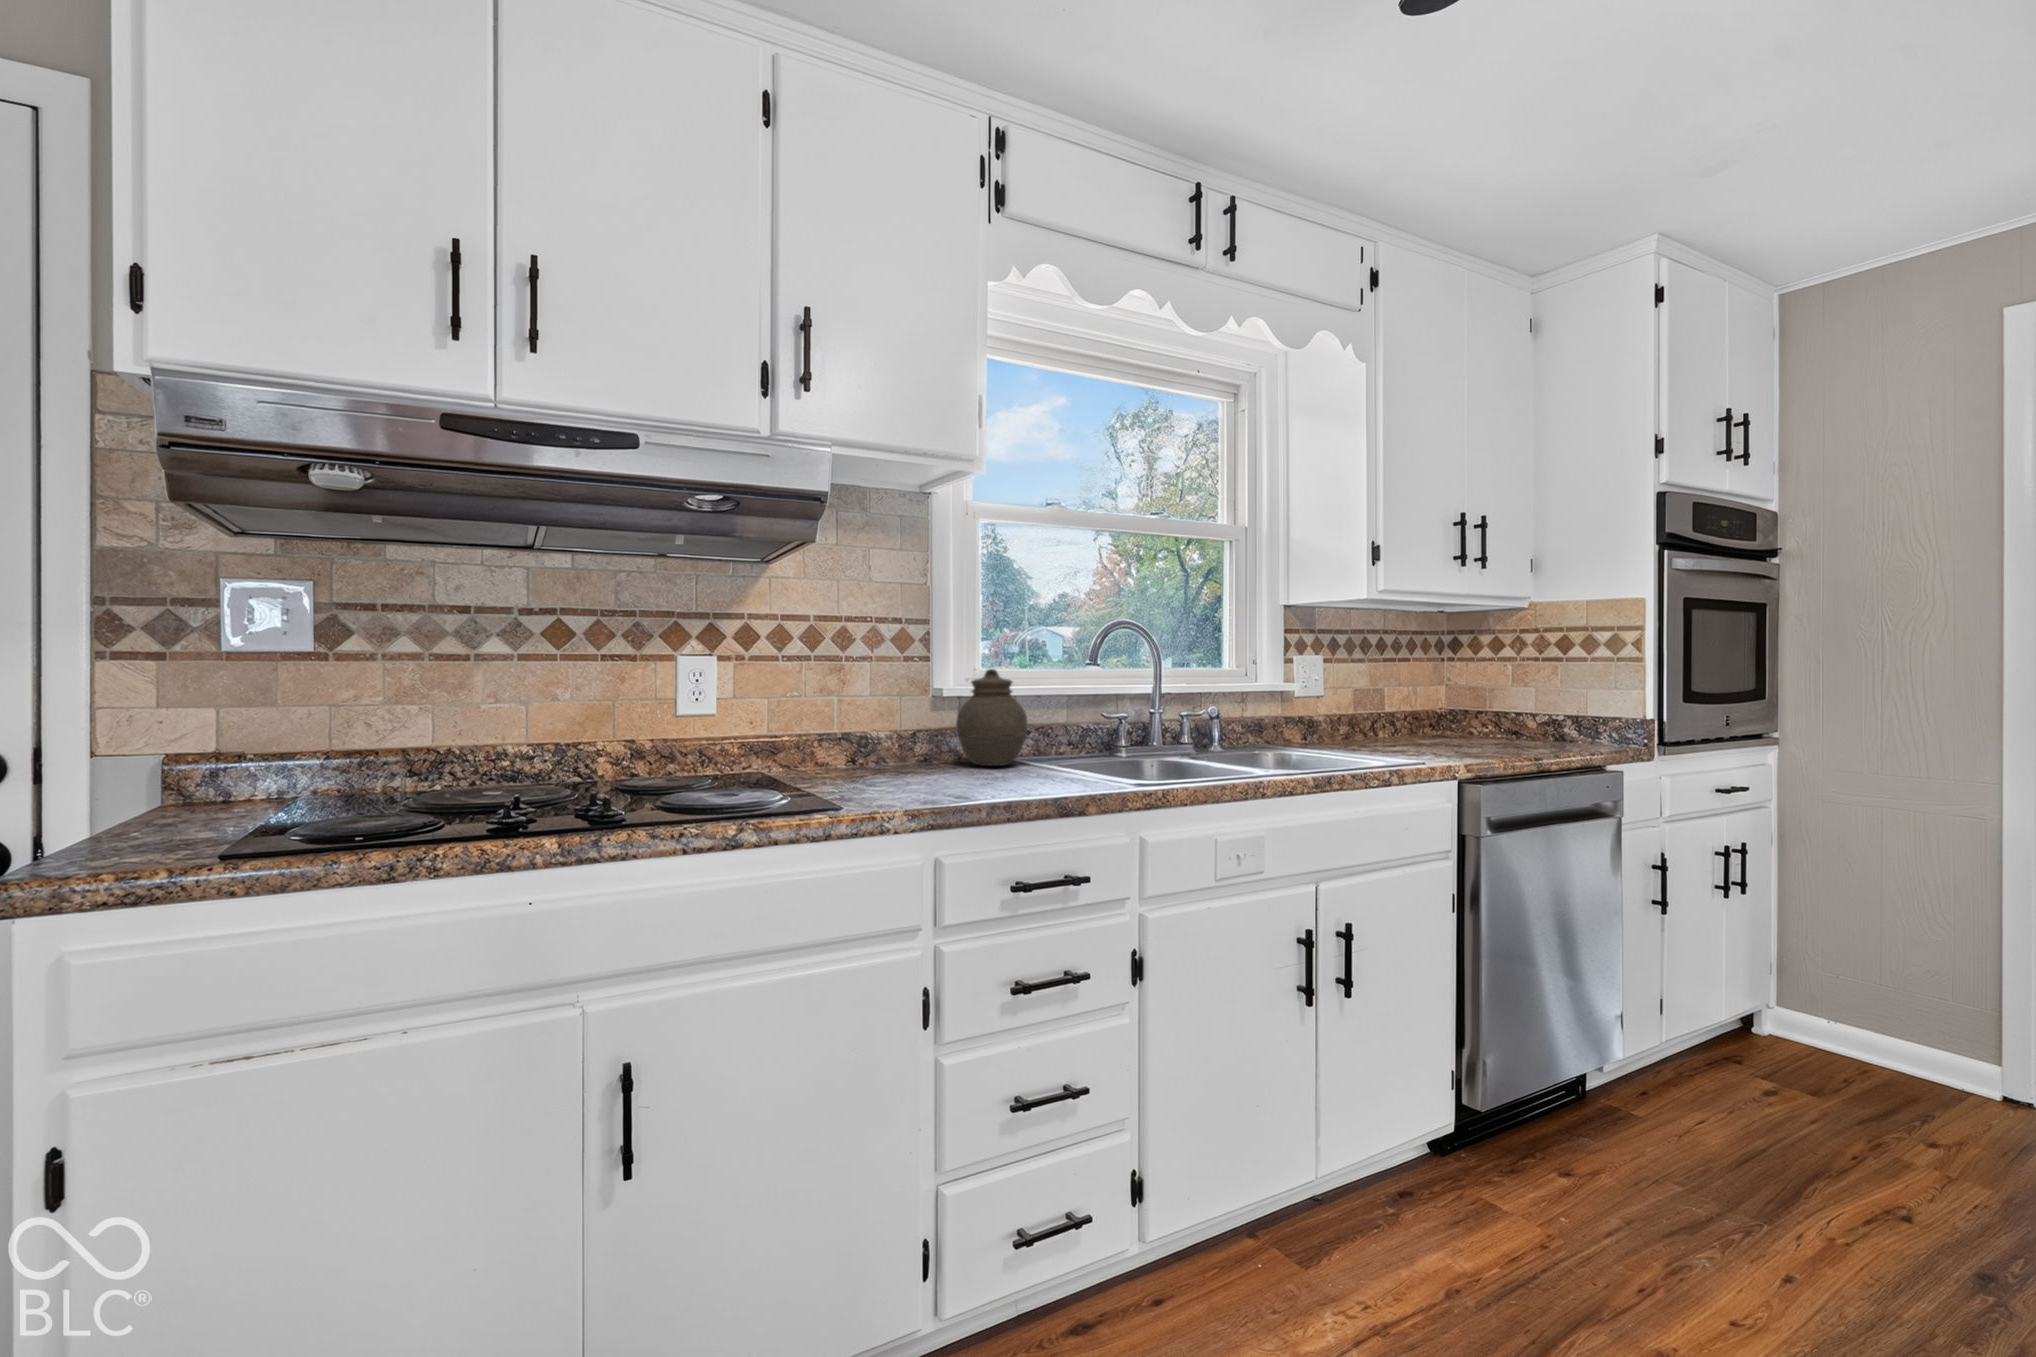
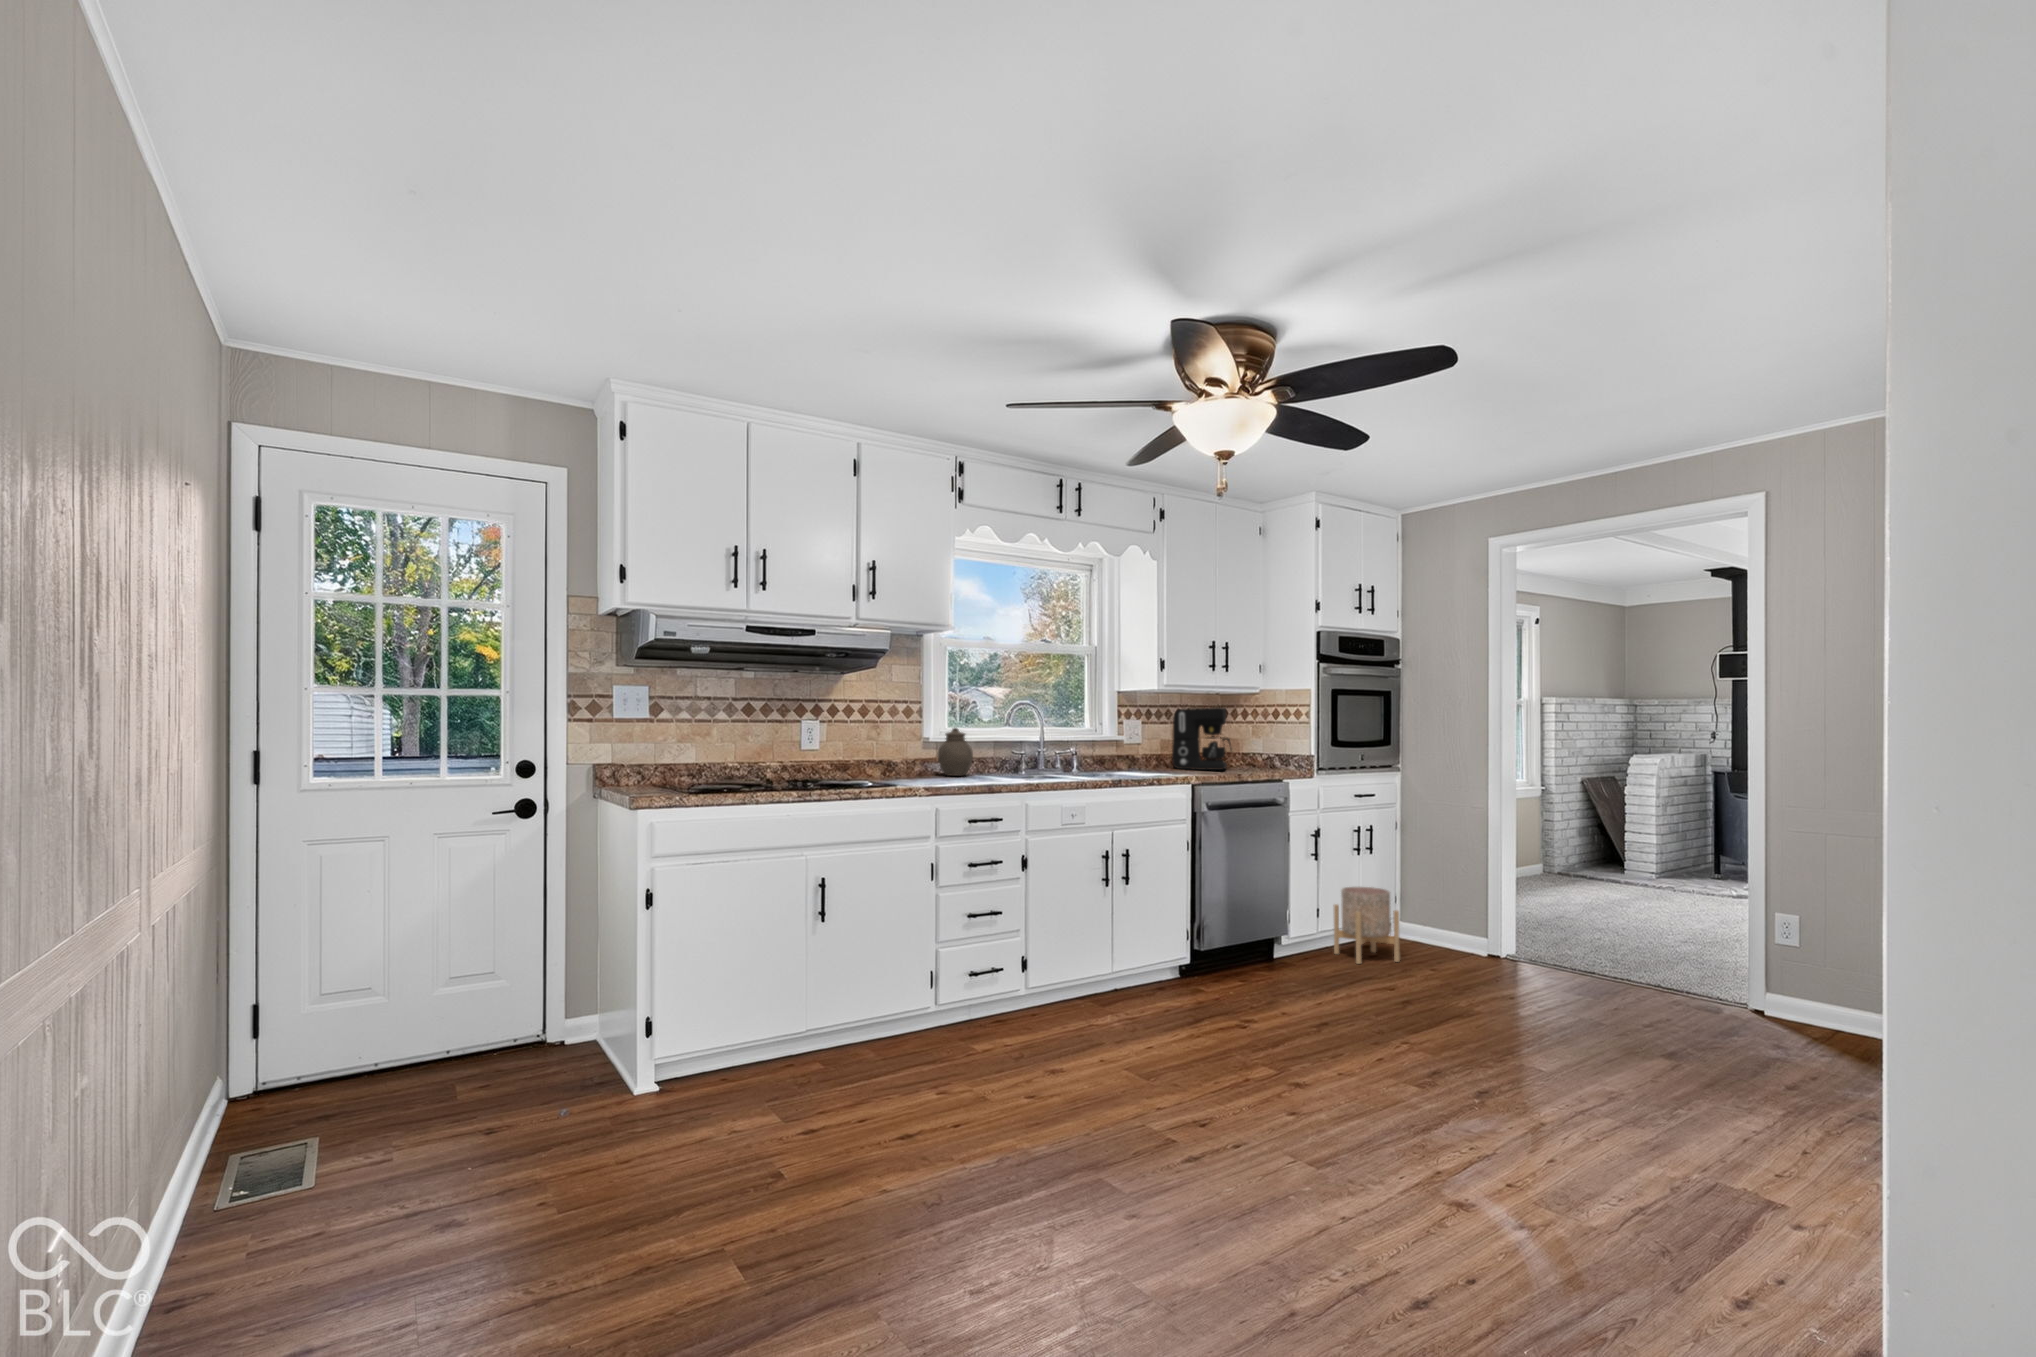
coffee maker: none [1391,631,1502,745] -> present [1172,708,1231,770]
planter: none [1685,954,1830,1108] -> present [1334,887,1400,964]

